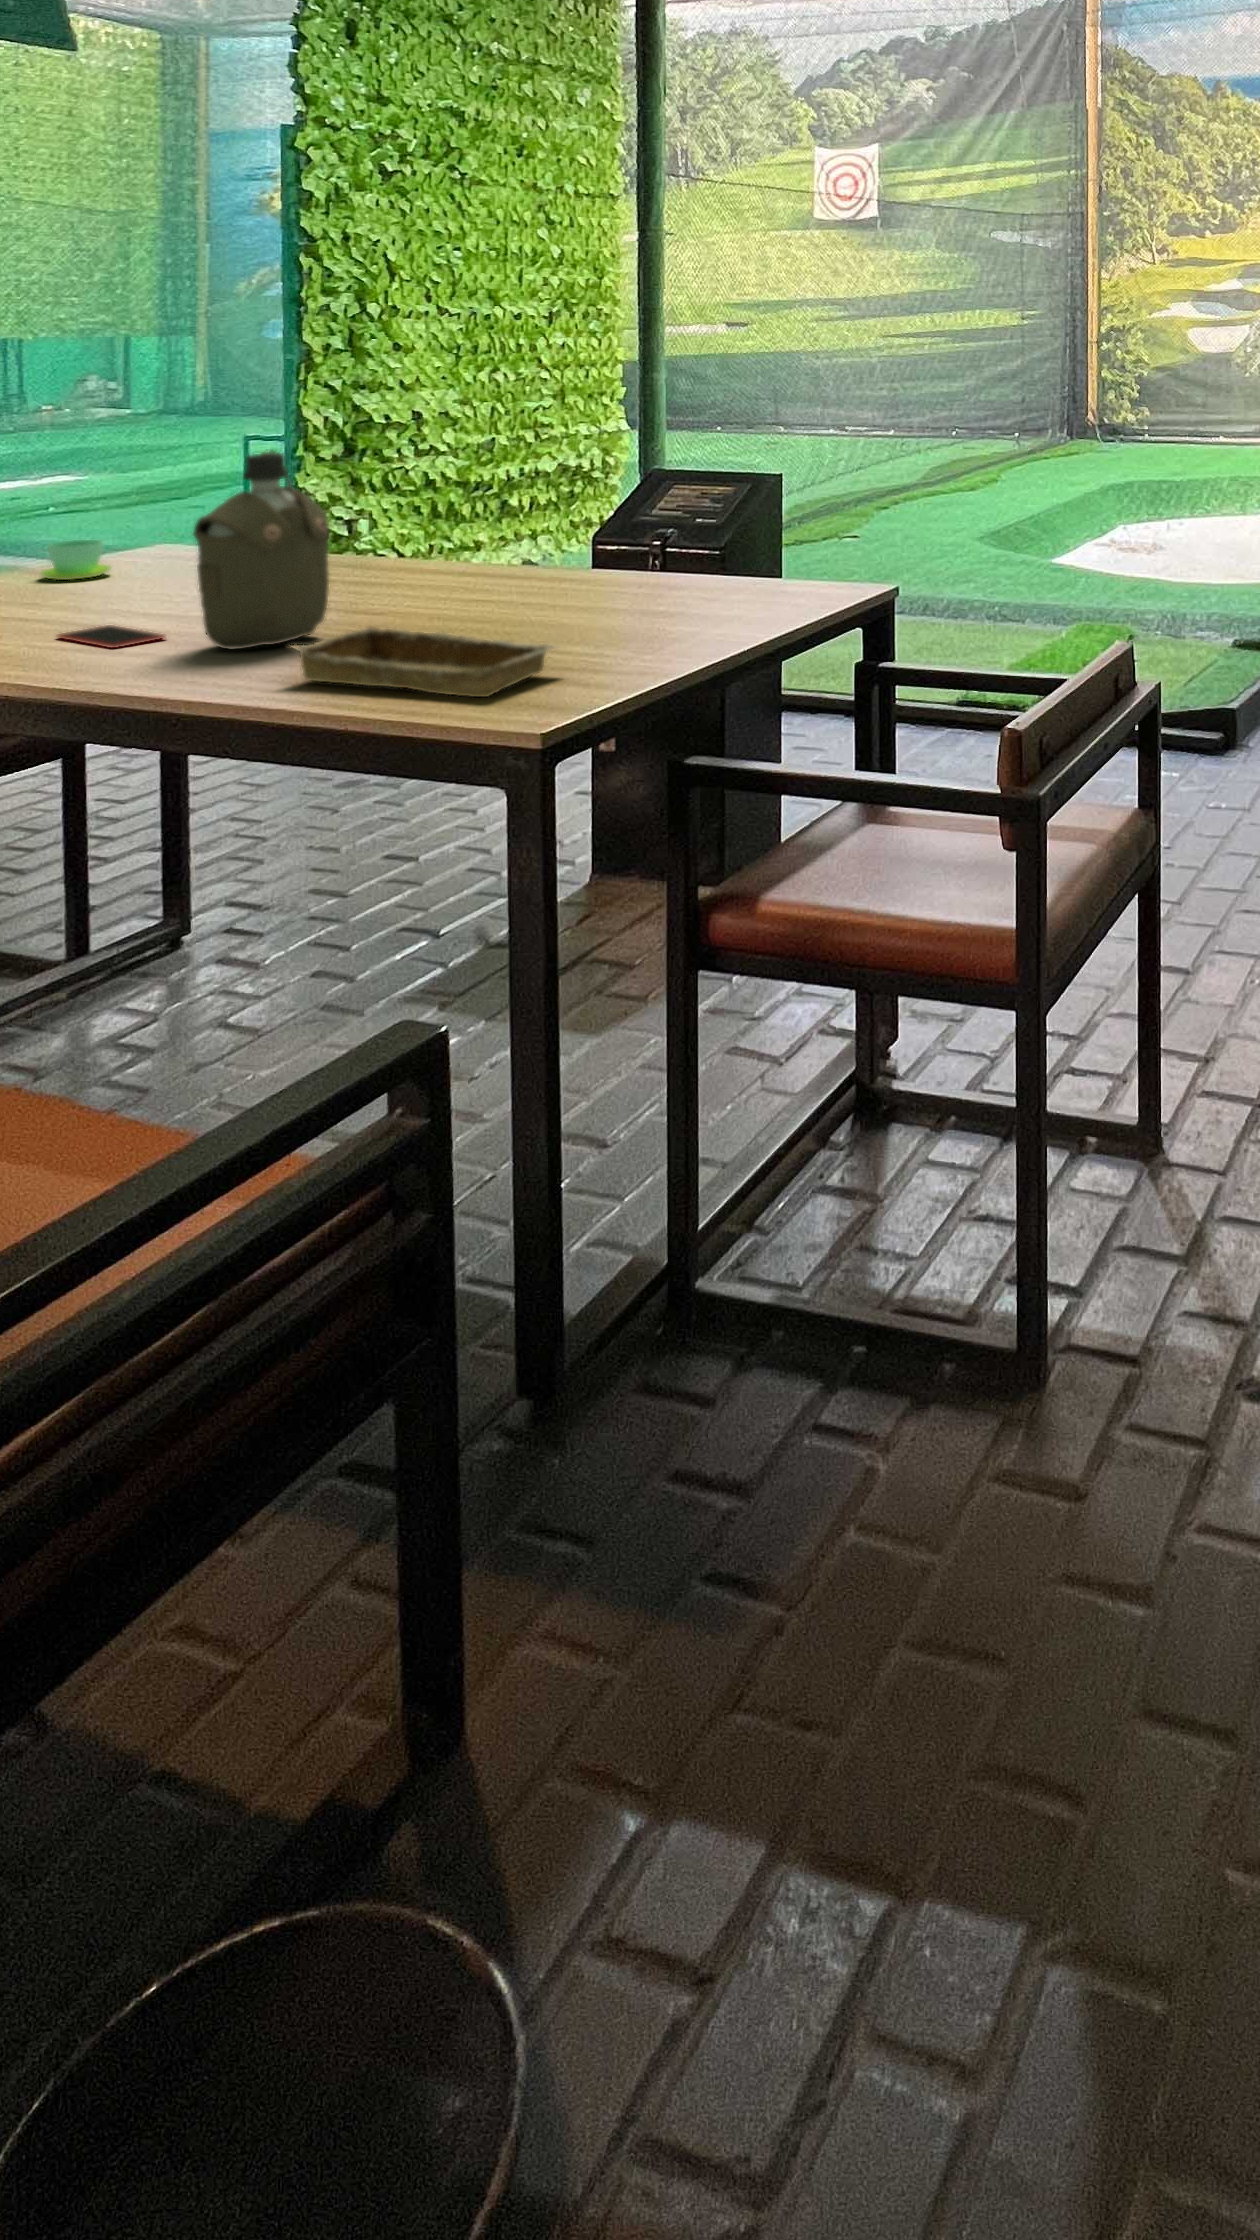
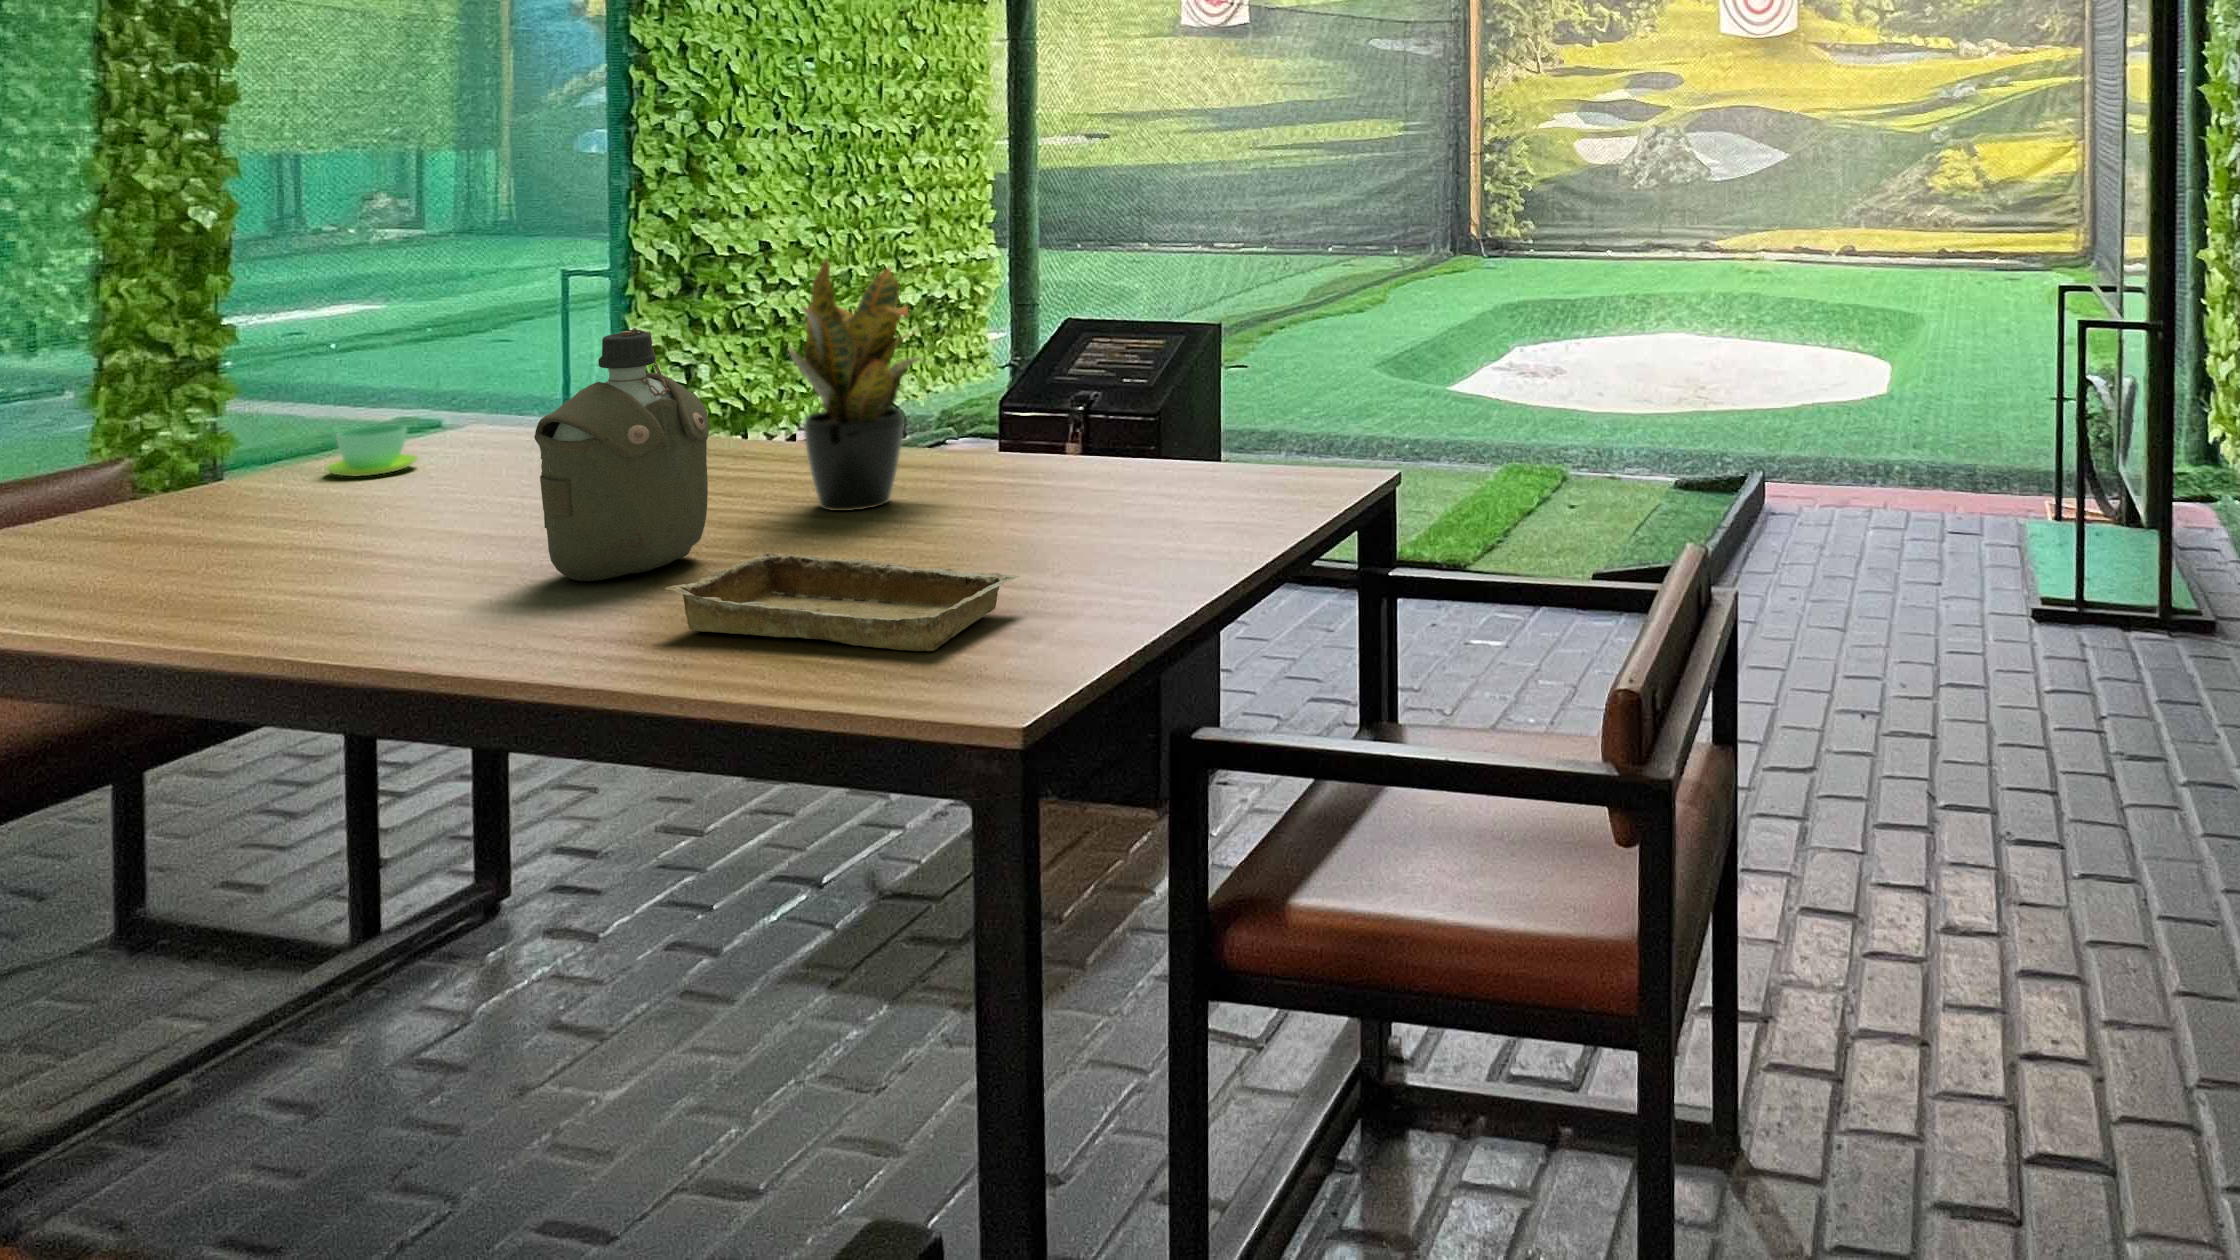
potted plant: none [384,390,528,609] -> present [788,260,921,511]
smartphone: present [57,625,165,648] -> none [352,547,498,582]

